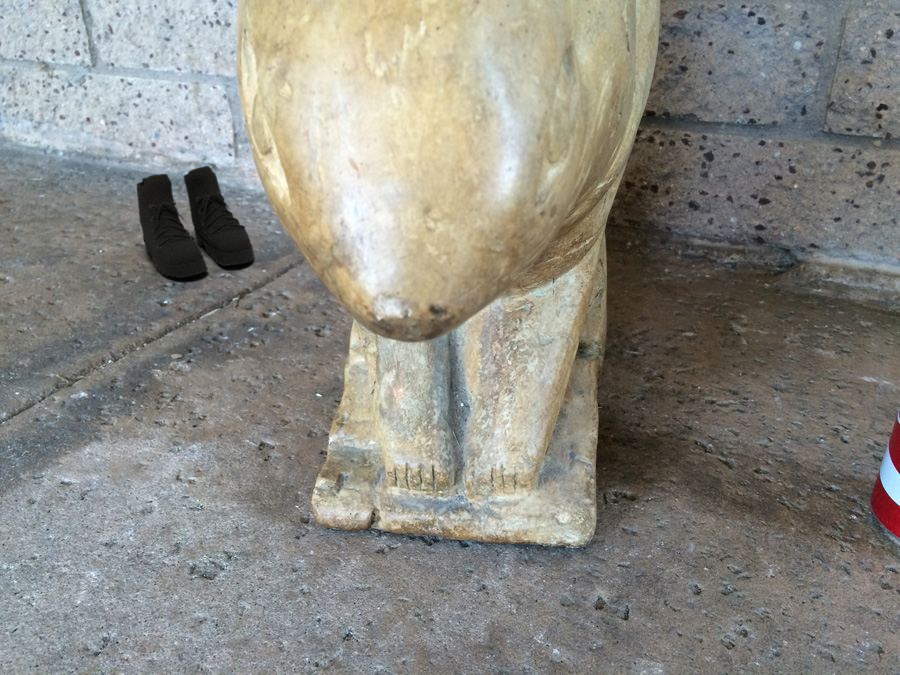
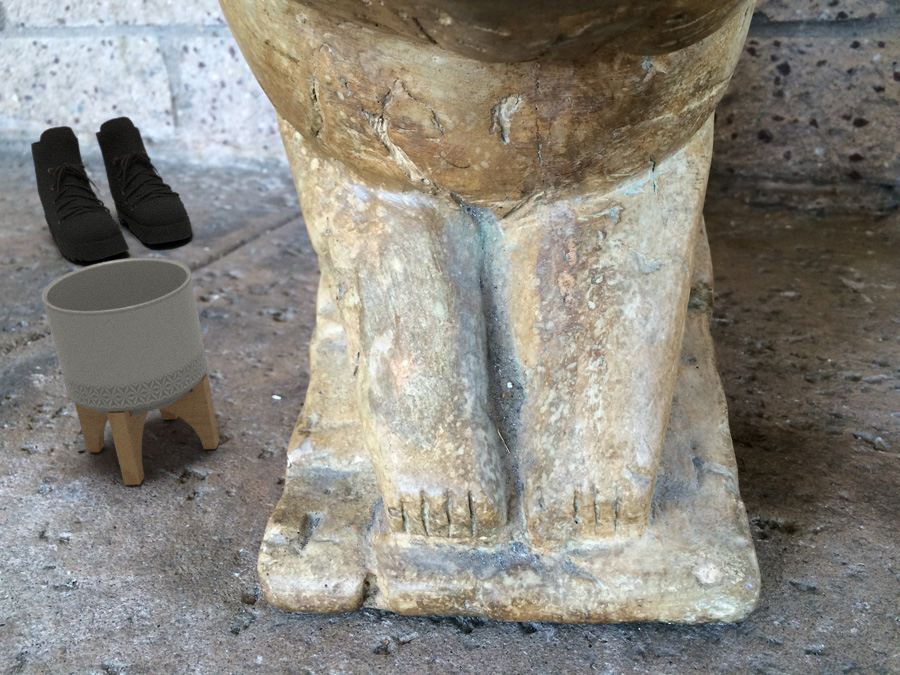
planter: none [179,302,282,448] -> present [42,258,220,485]

